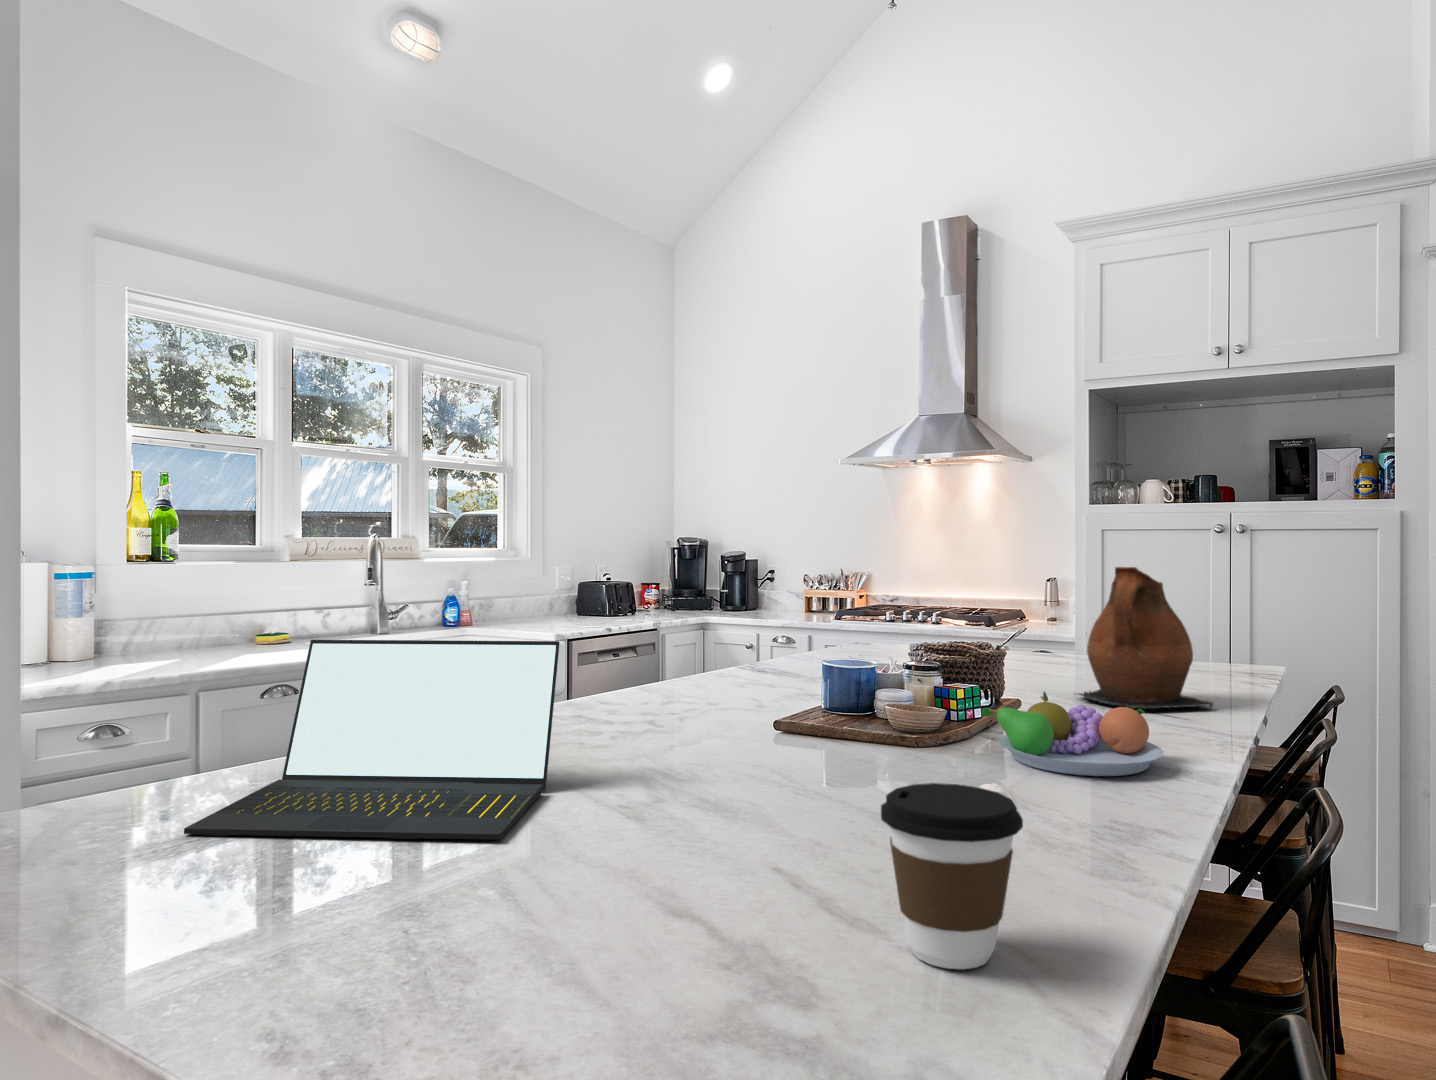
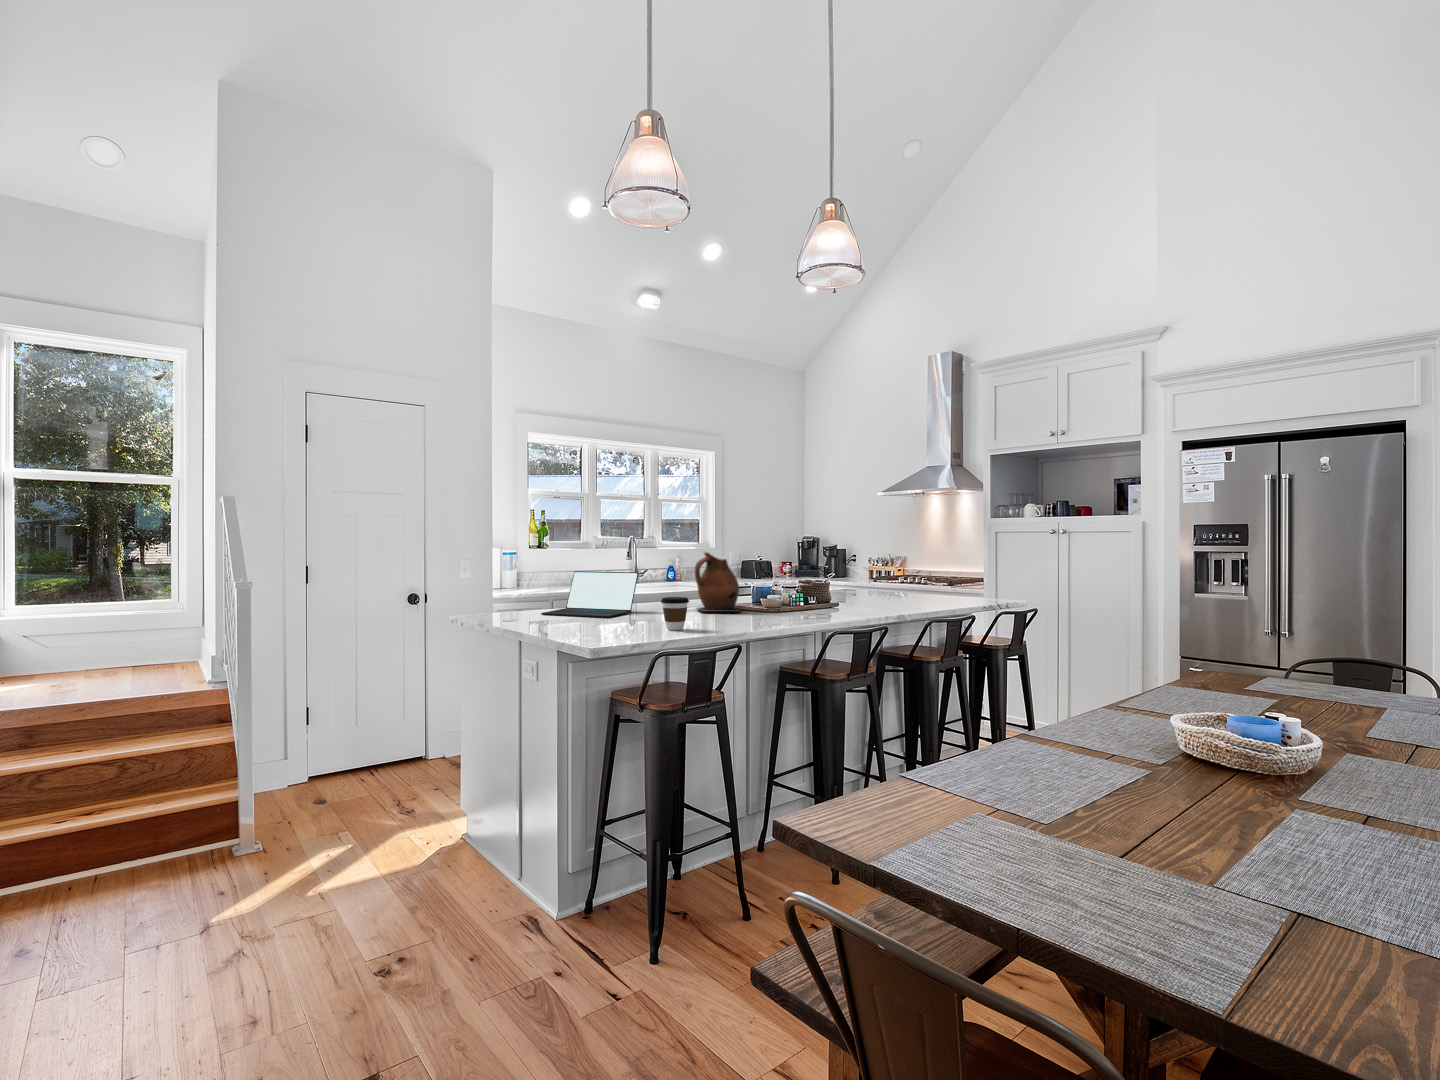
ceramic pitcher: present [1078,567,1213,709] -> present [695,553,742,612]
fruit bowl: present [981,691,1164,776] -> none [776,594,827,618]

